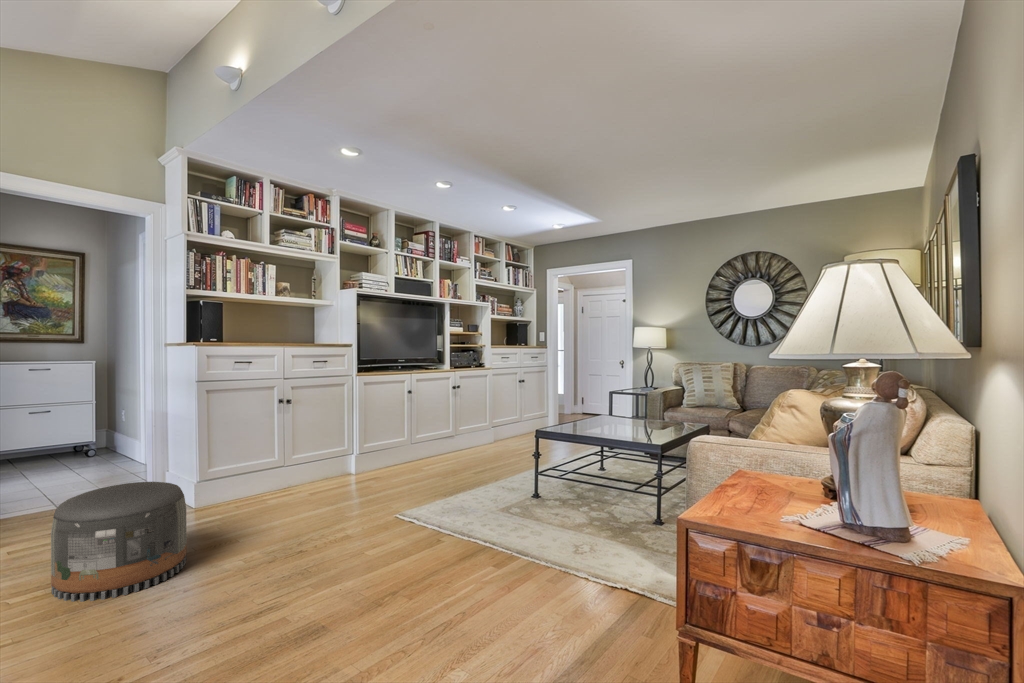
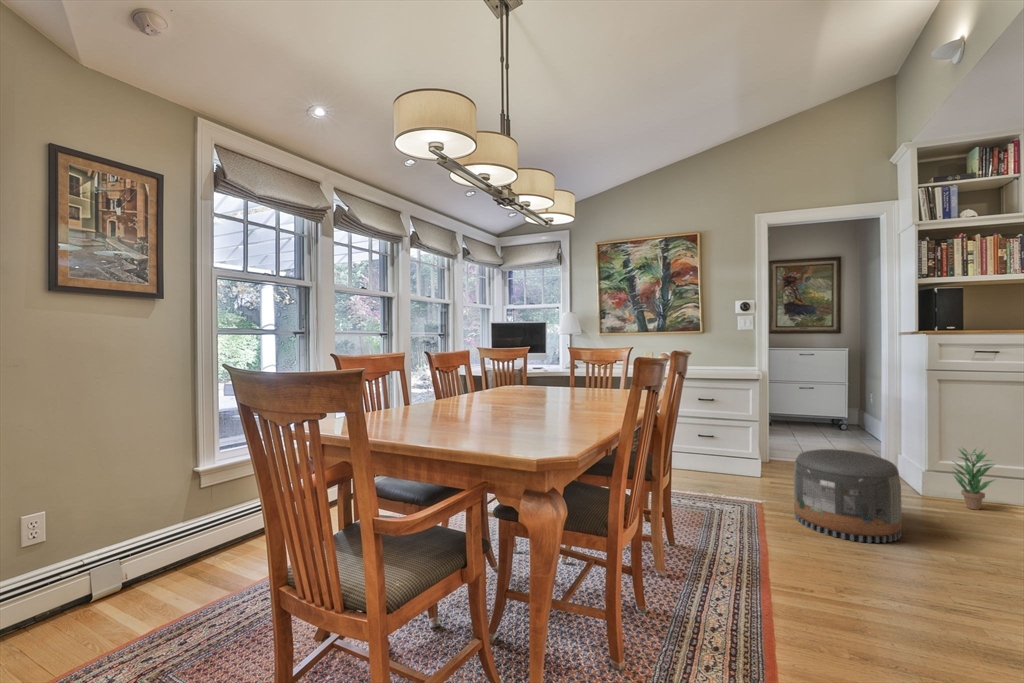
potted plant: none [217,449,252,508] -> present [954,448,995,510]

